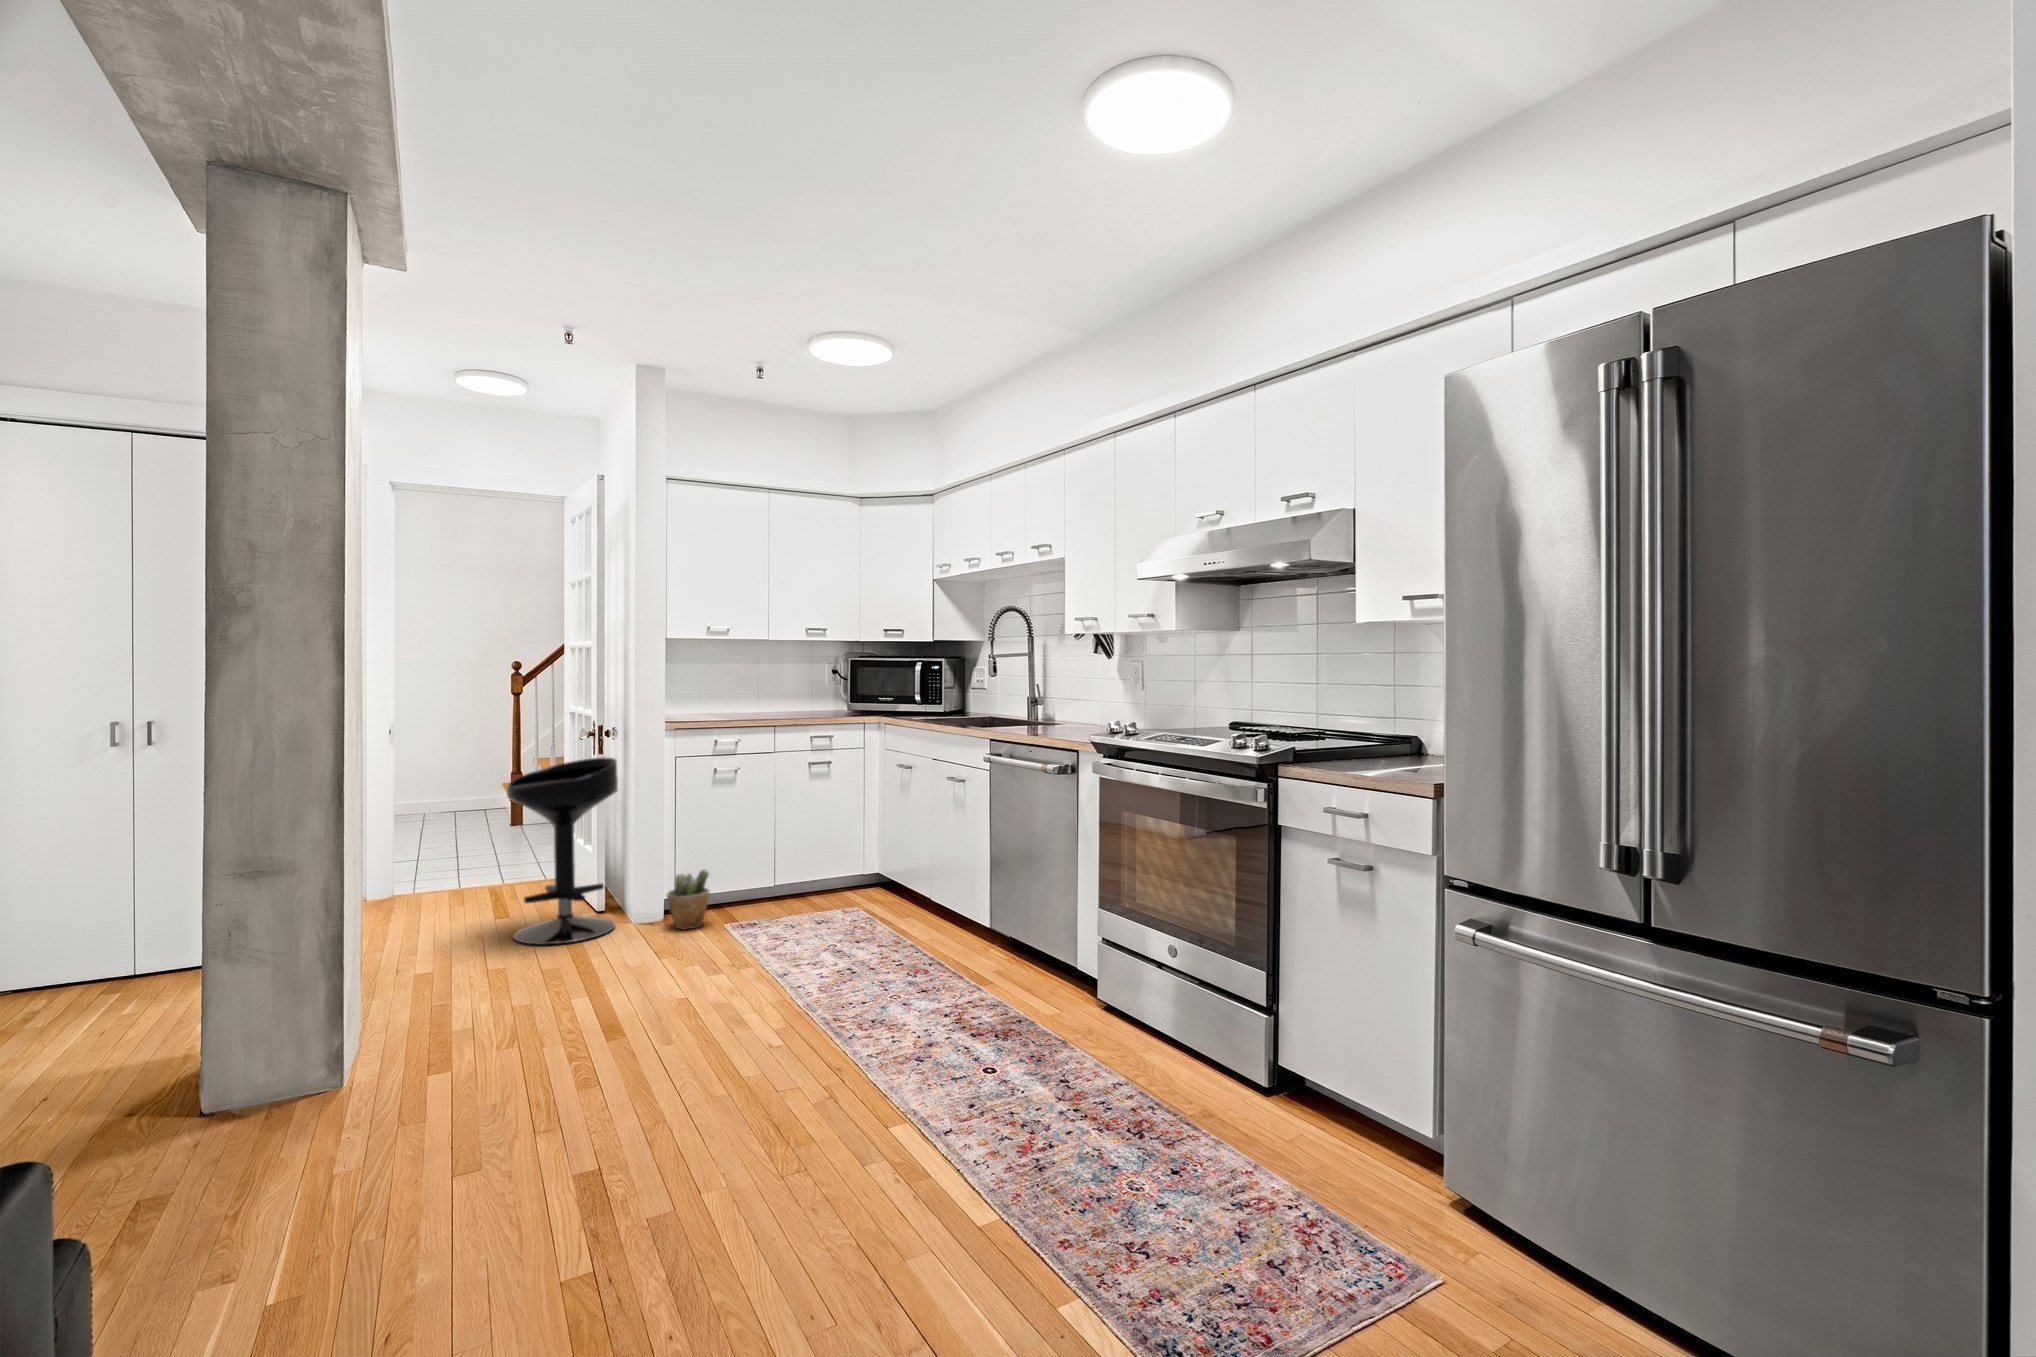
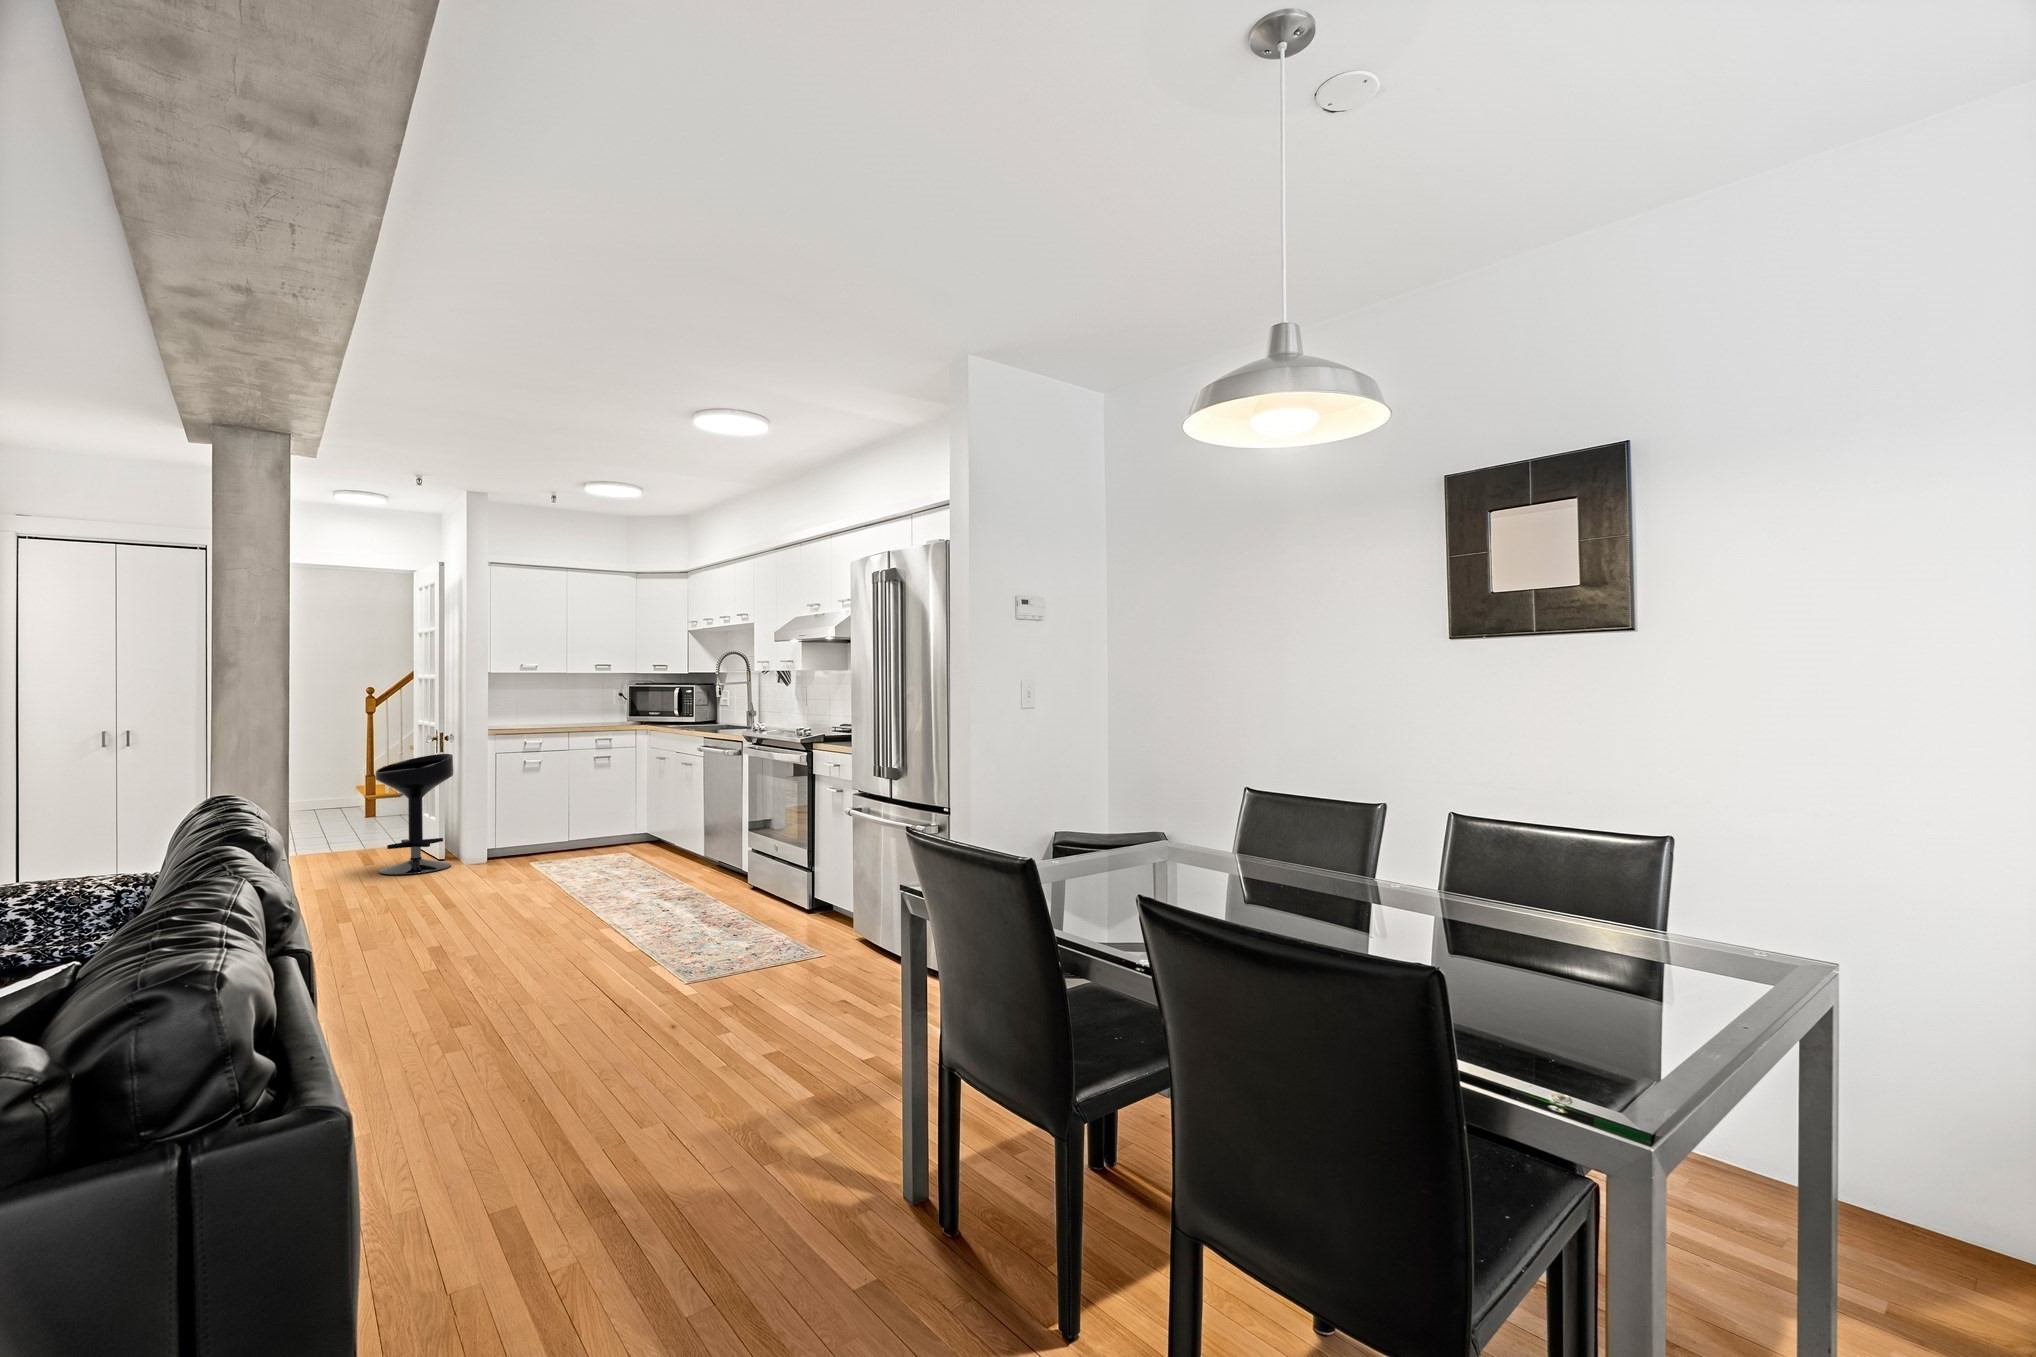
potted plant: present [667,870,710,929] -> none [487,826,518,866]

